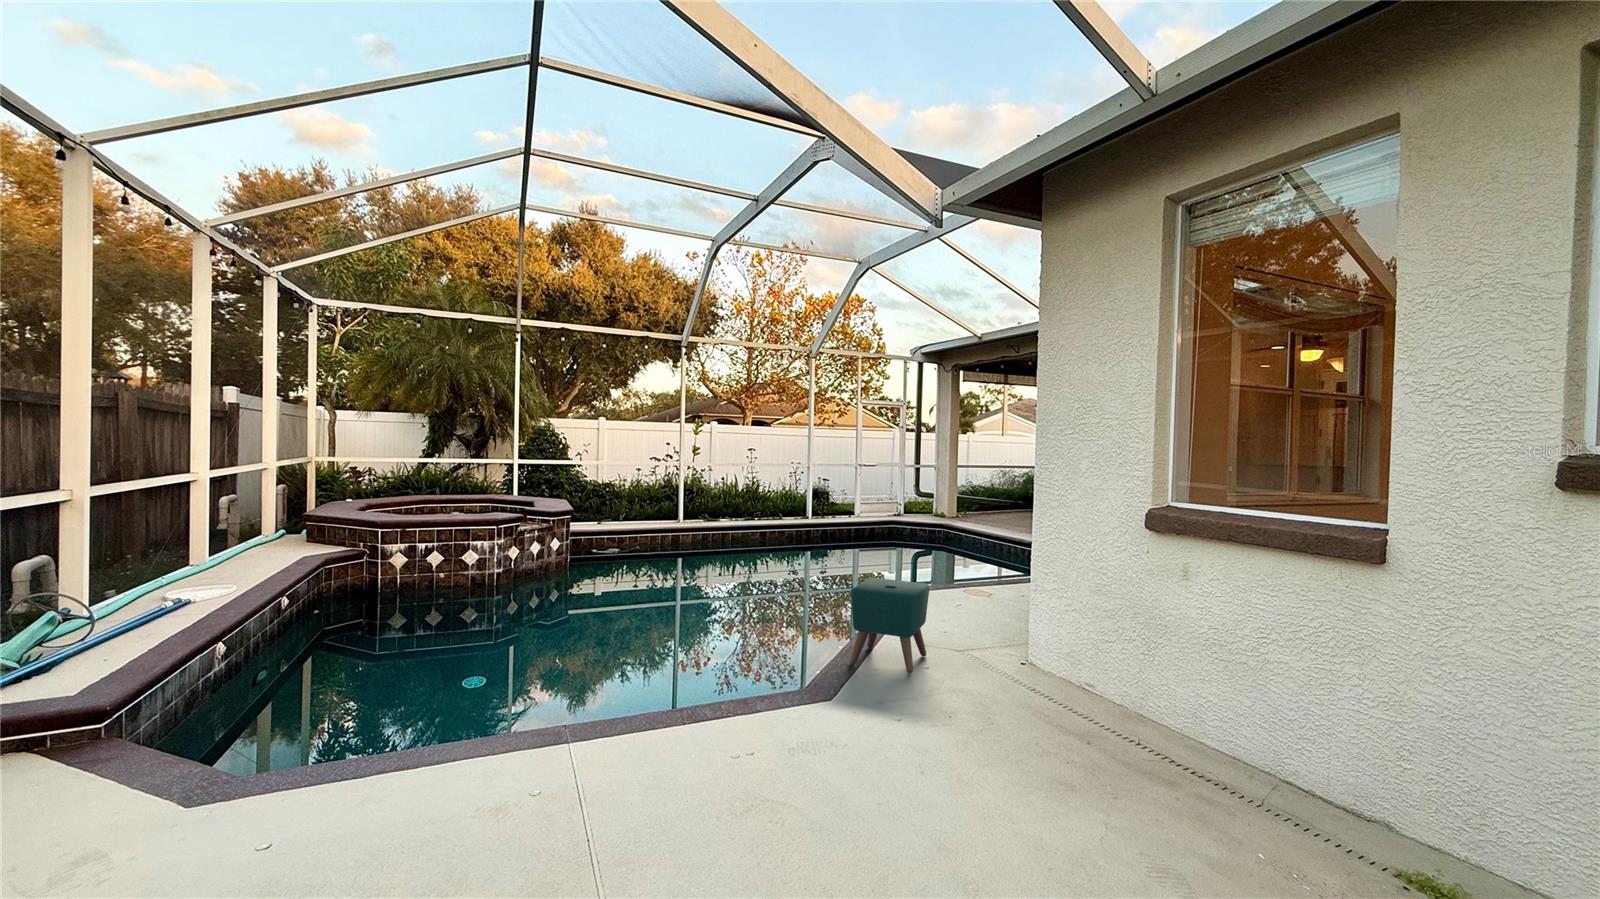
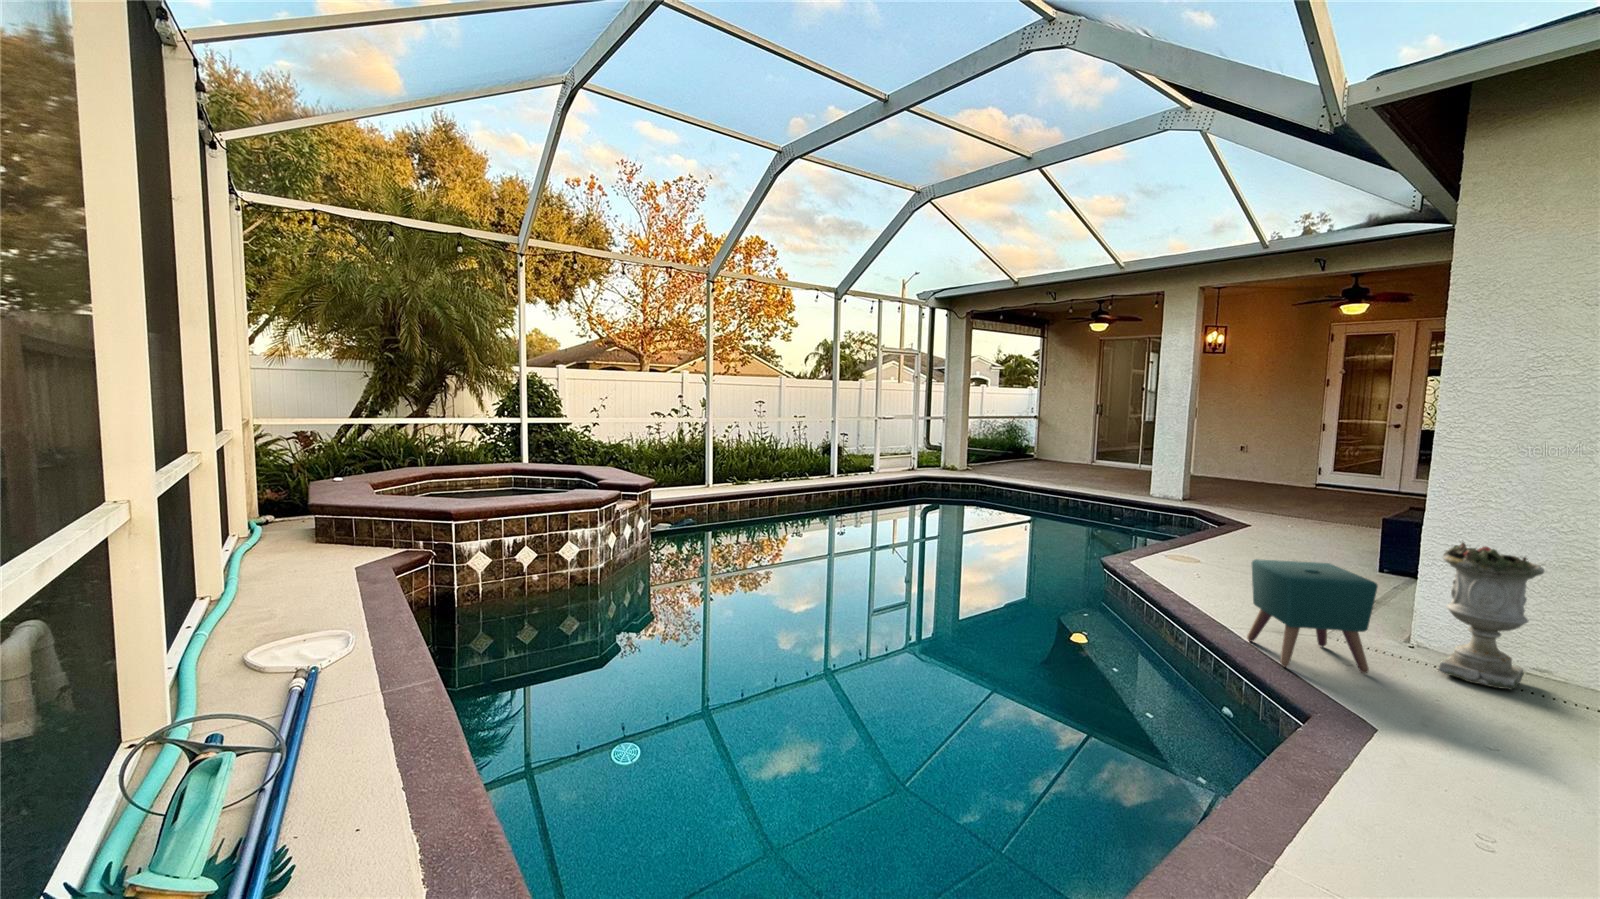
planter: none [973,565,1042,693] -> present [1438,542,1544,690]

